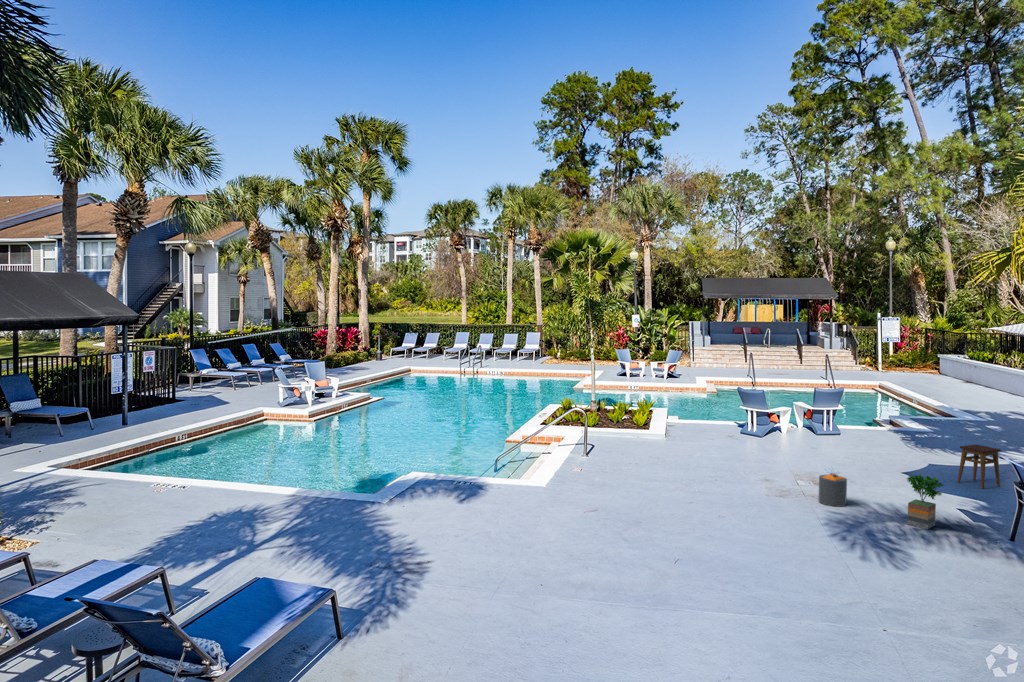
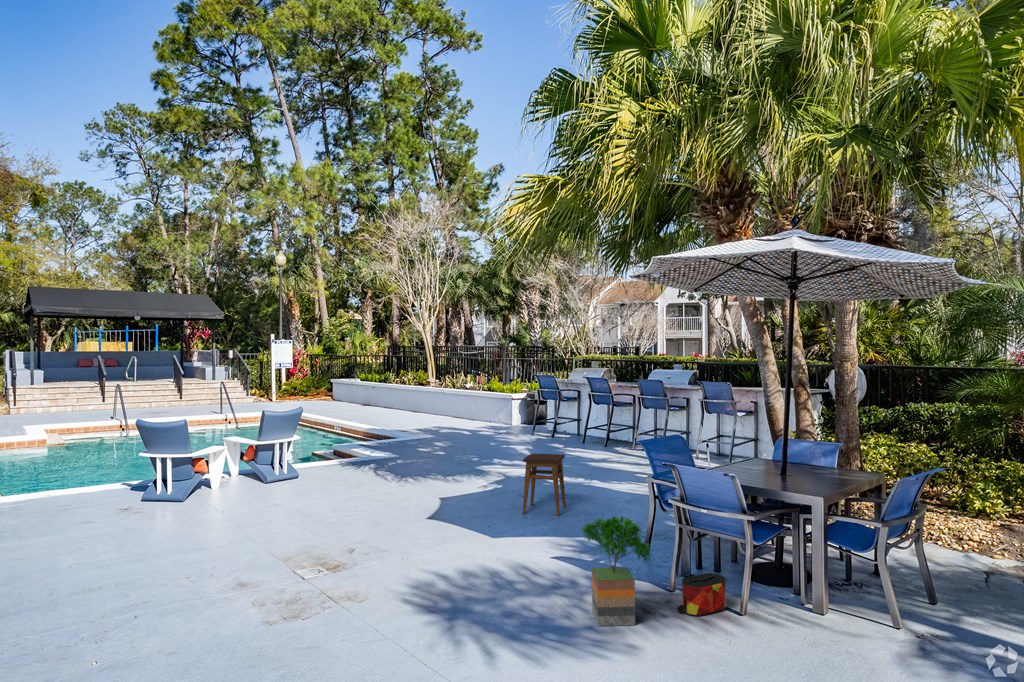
trash can: present [819,473,847,507] -> none [404,534,460,631]
bag: none [961,518,1000,540] -> present [678,573,726,616]

